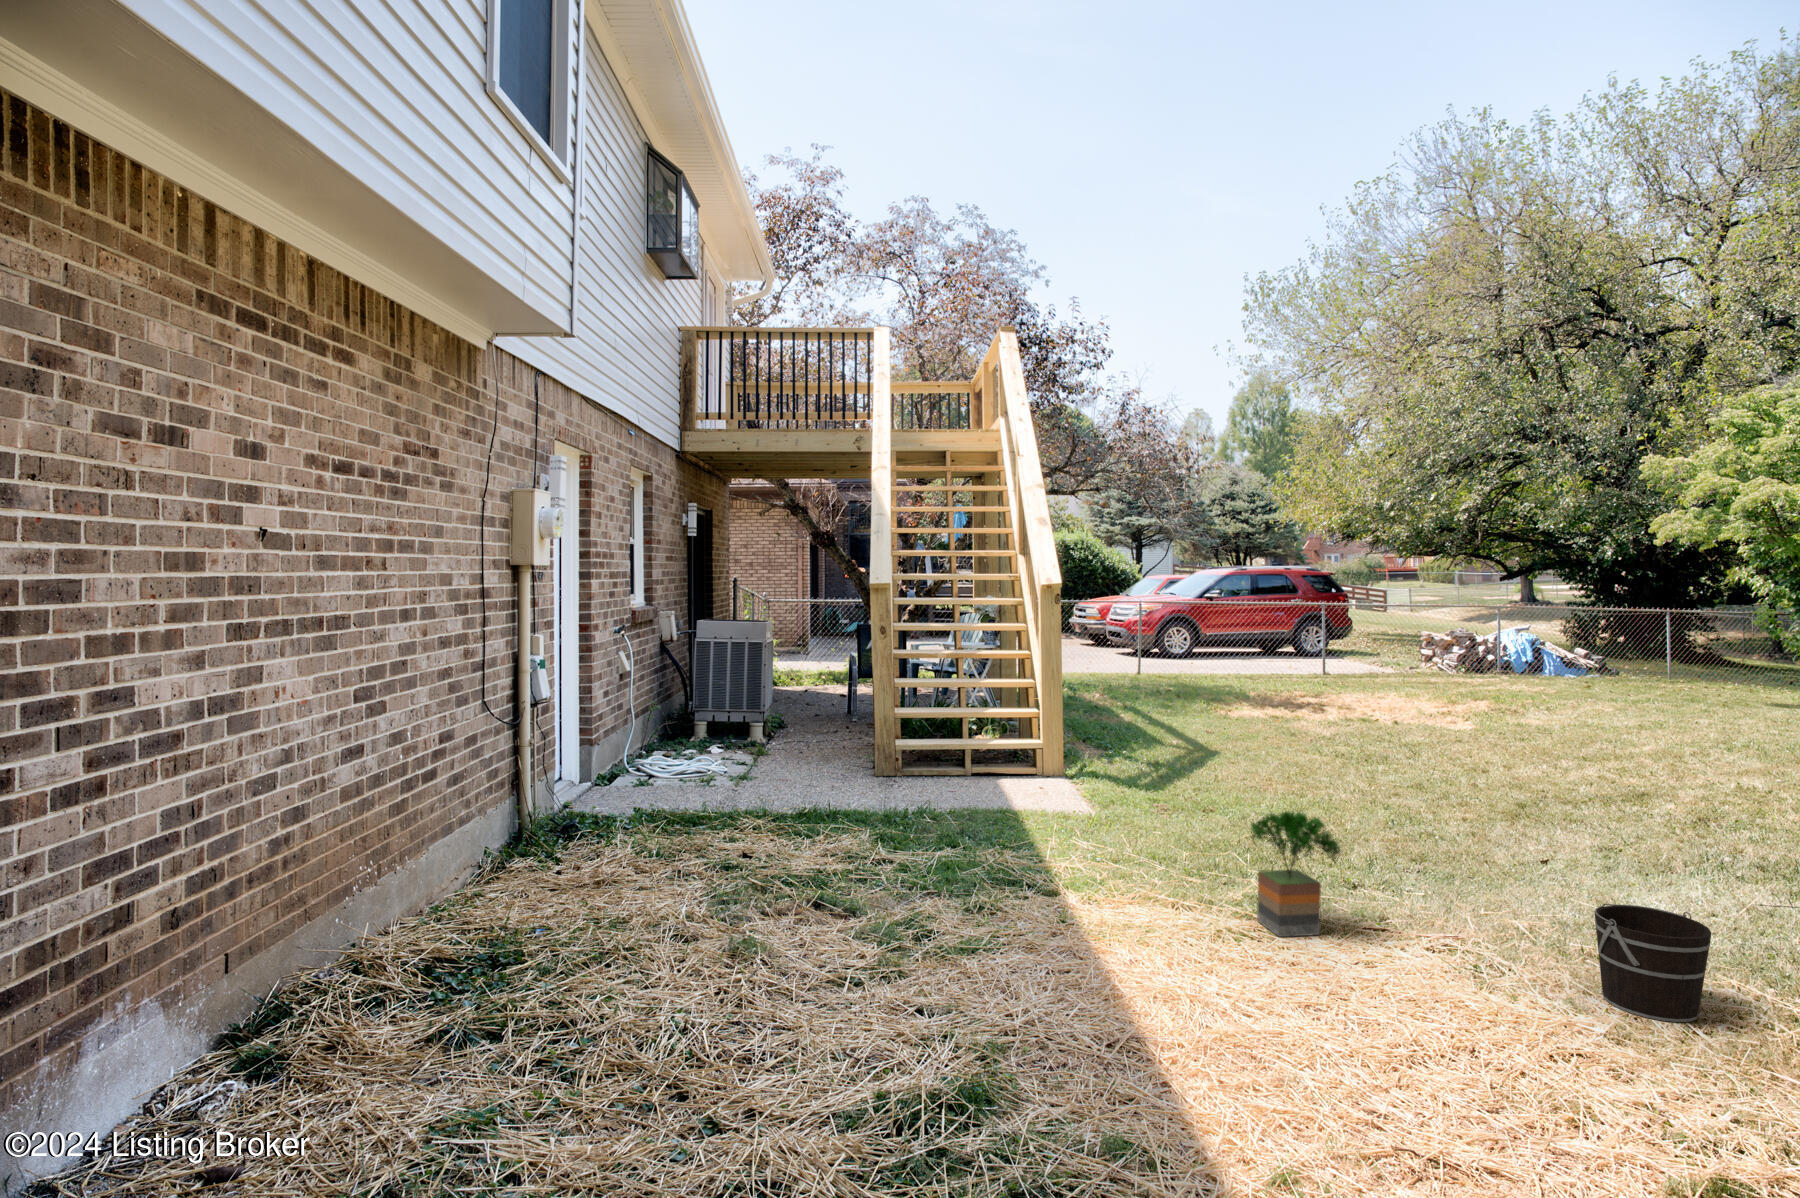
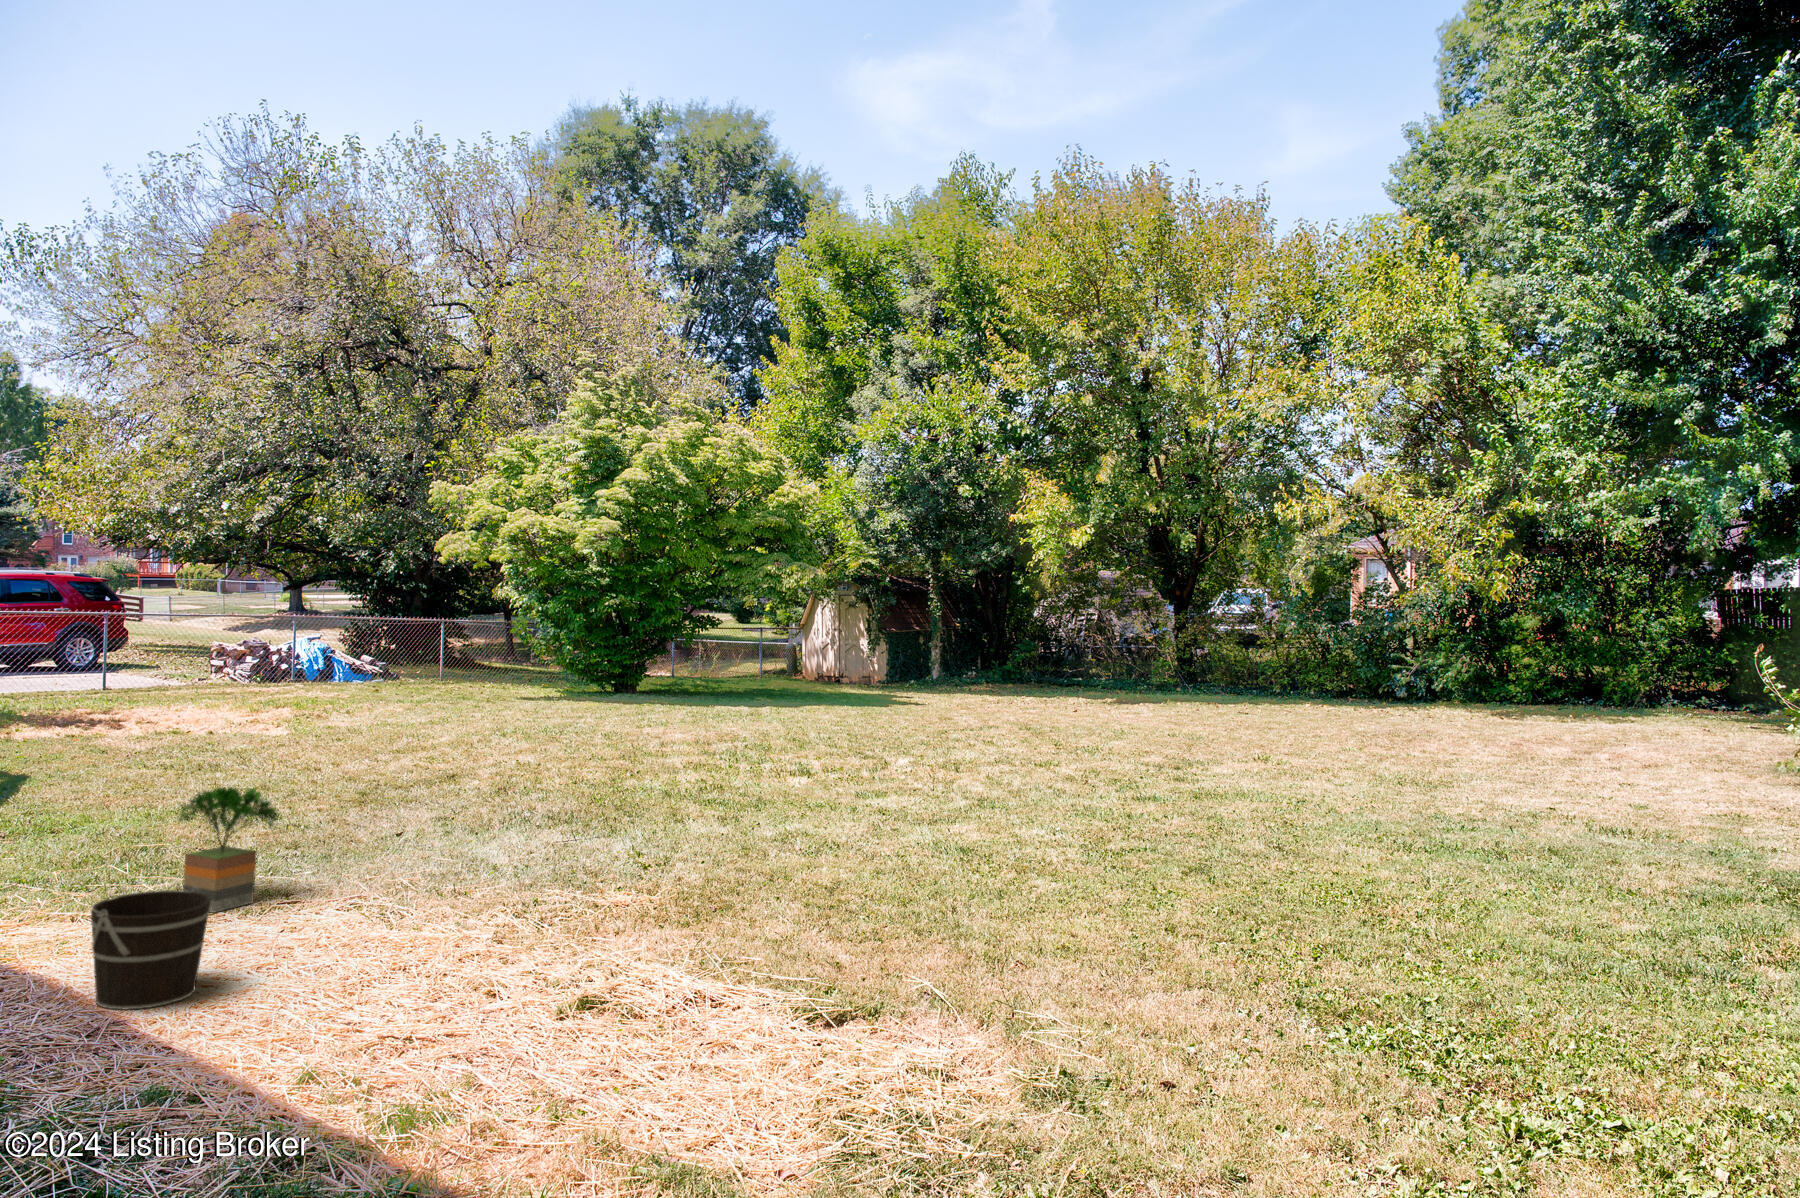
bucket: present [1594,904,1711,1022] -> present [91,887,211,1010]

